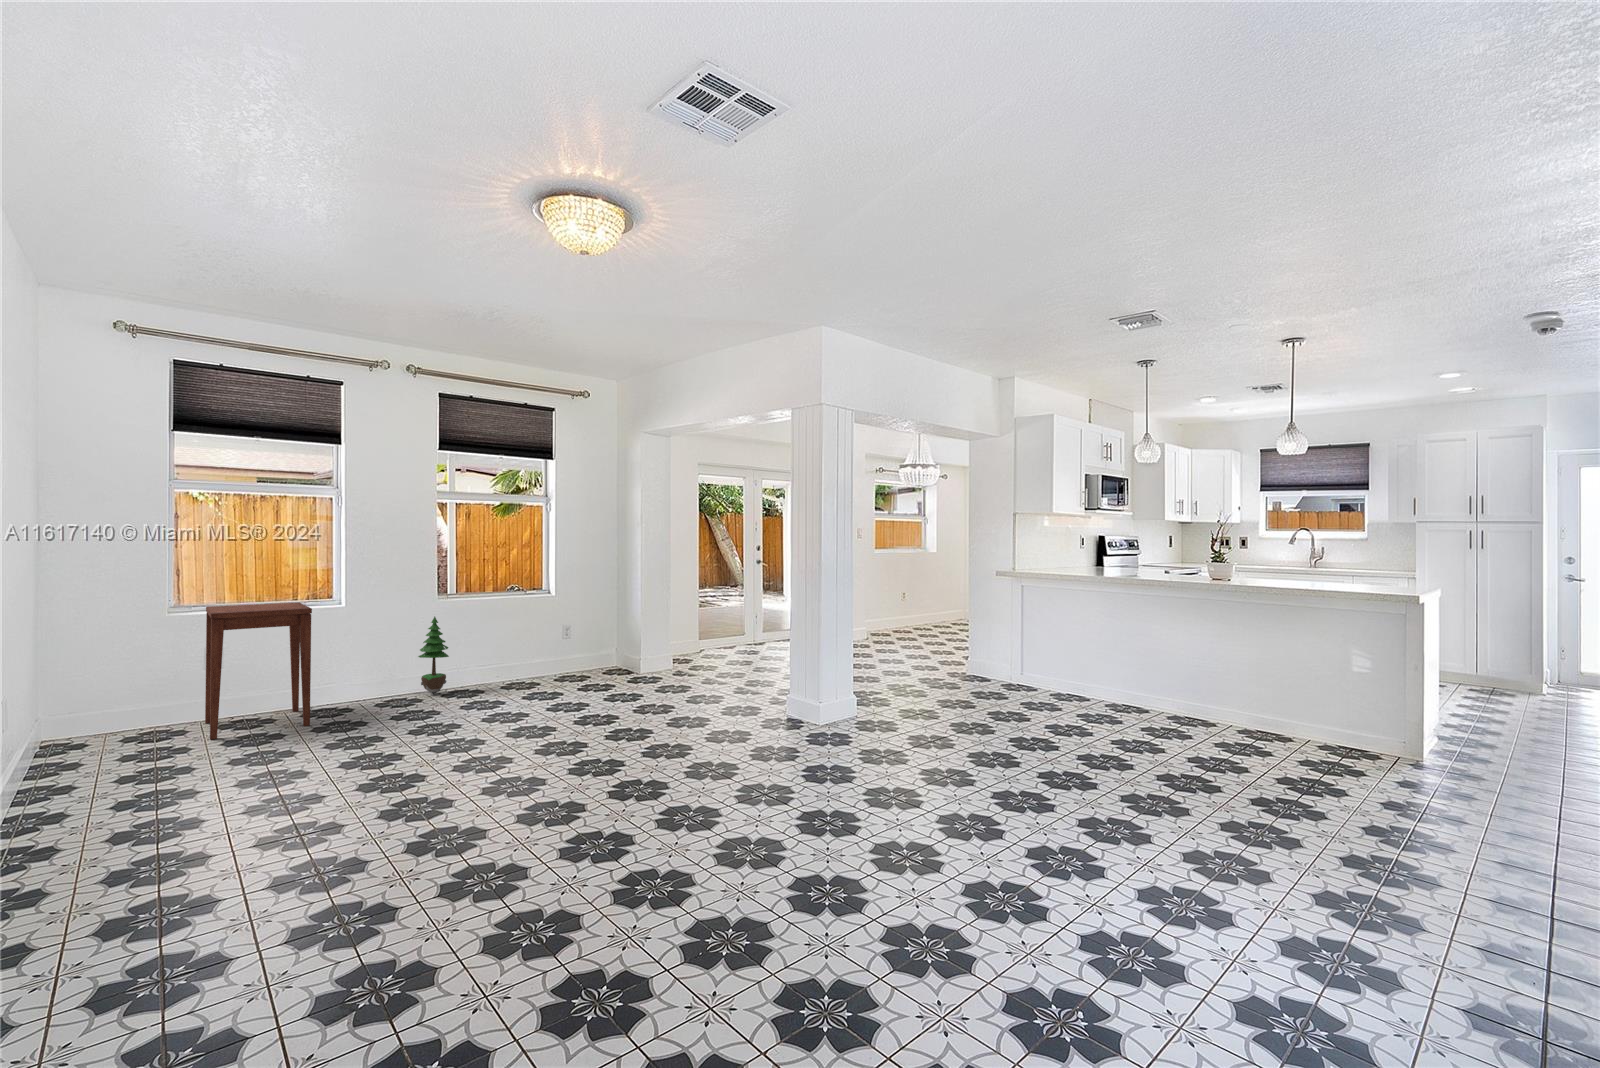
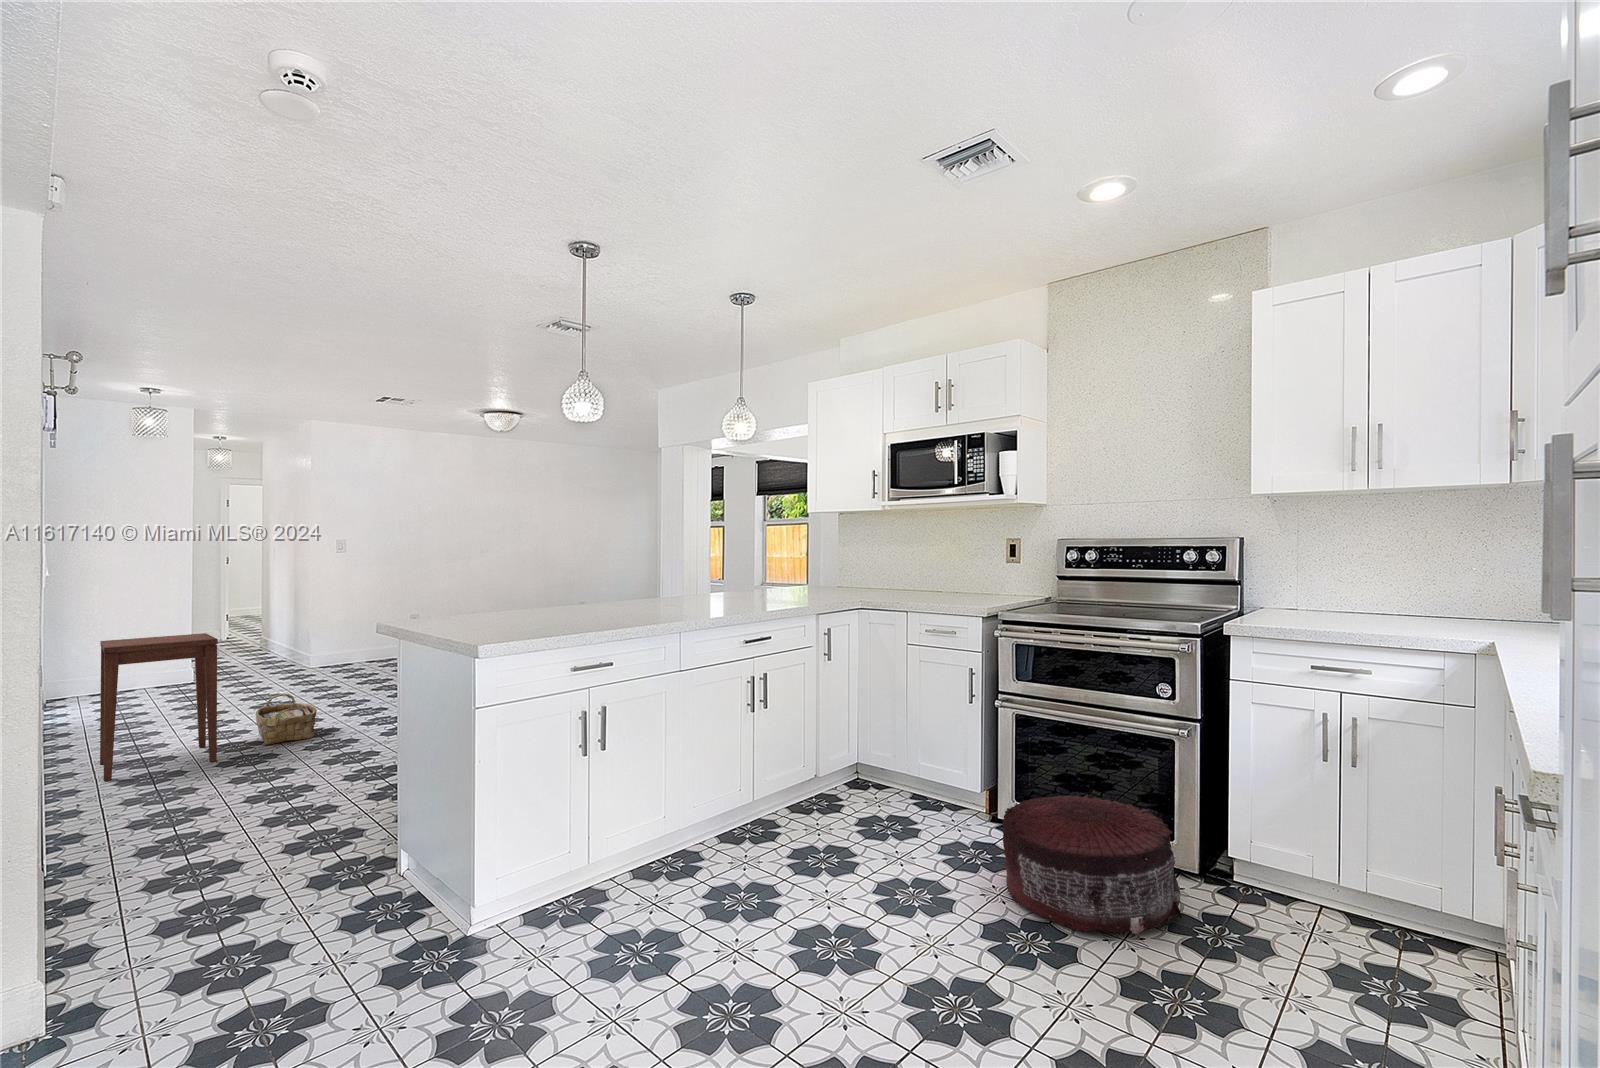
potted tree: present [418,617,449,694] -> none [337,642,371,723]
woven basket: none [344,663,400,712] -> present [256,694,317,745]
pouf: none [1099,805,1297,957] -> present [1002,794,1181,934]

